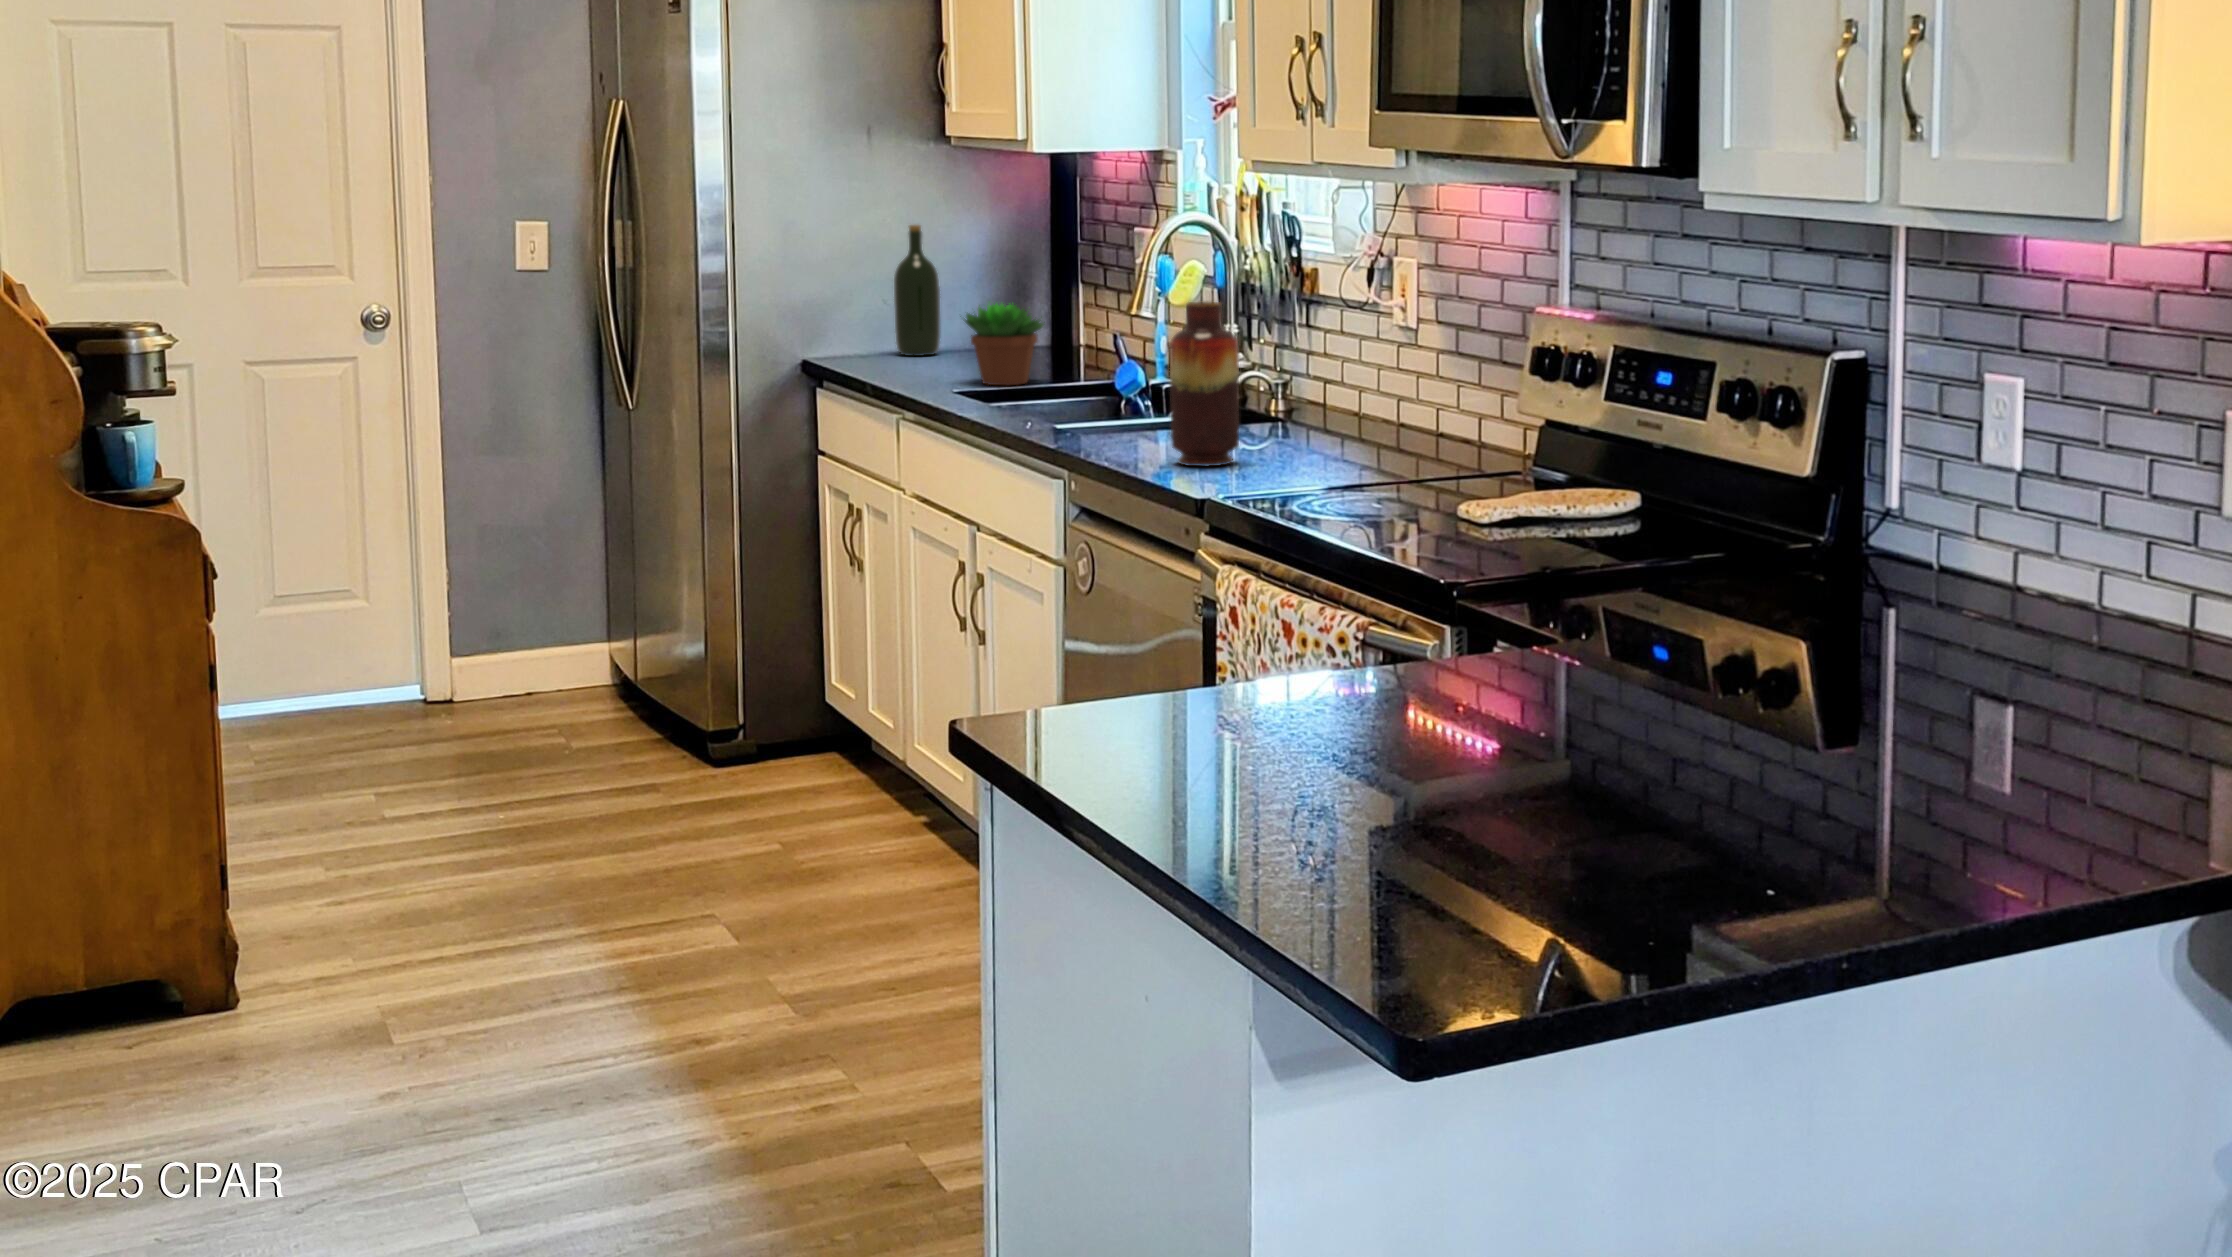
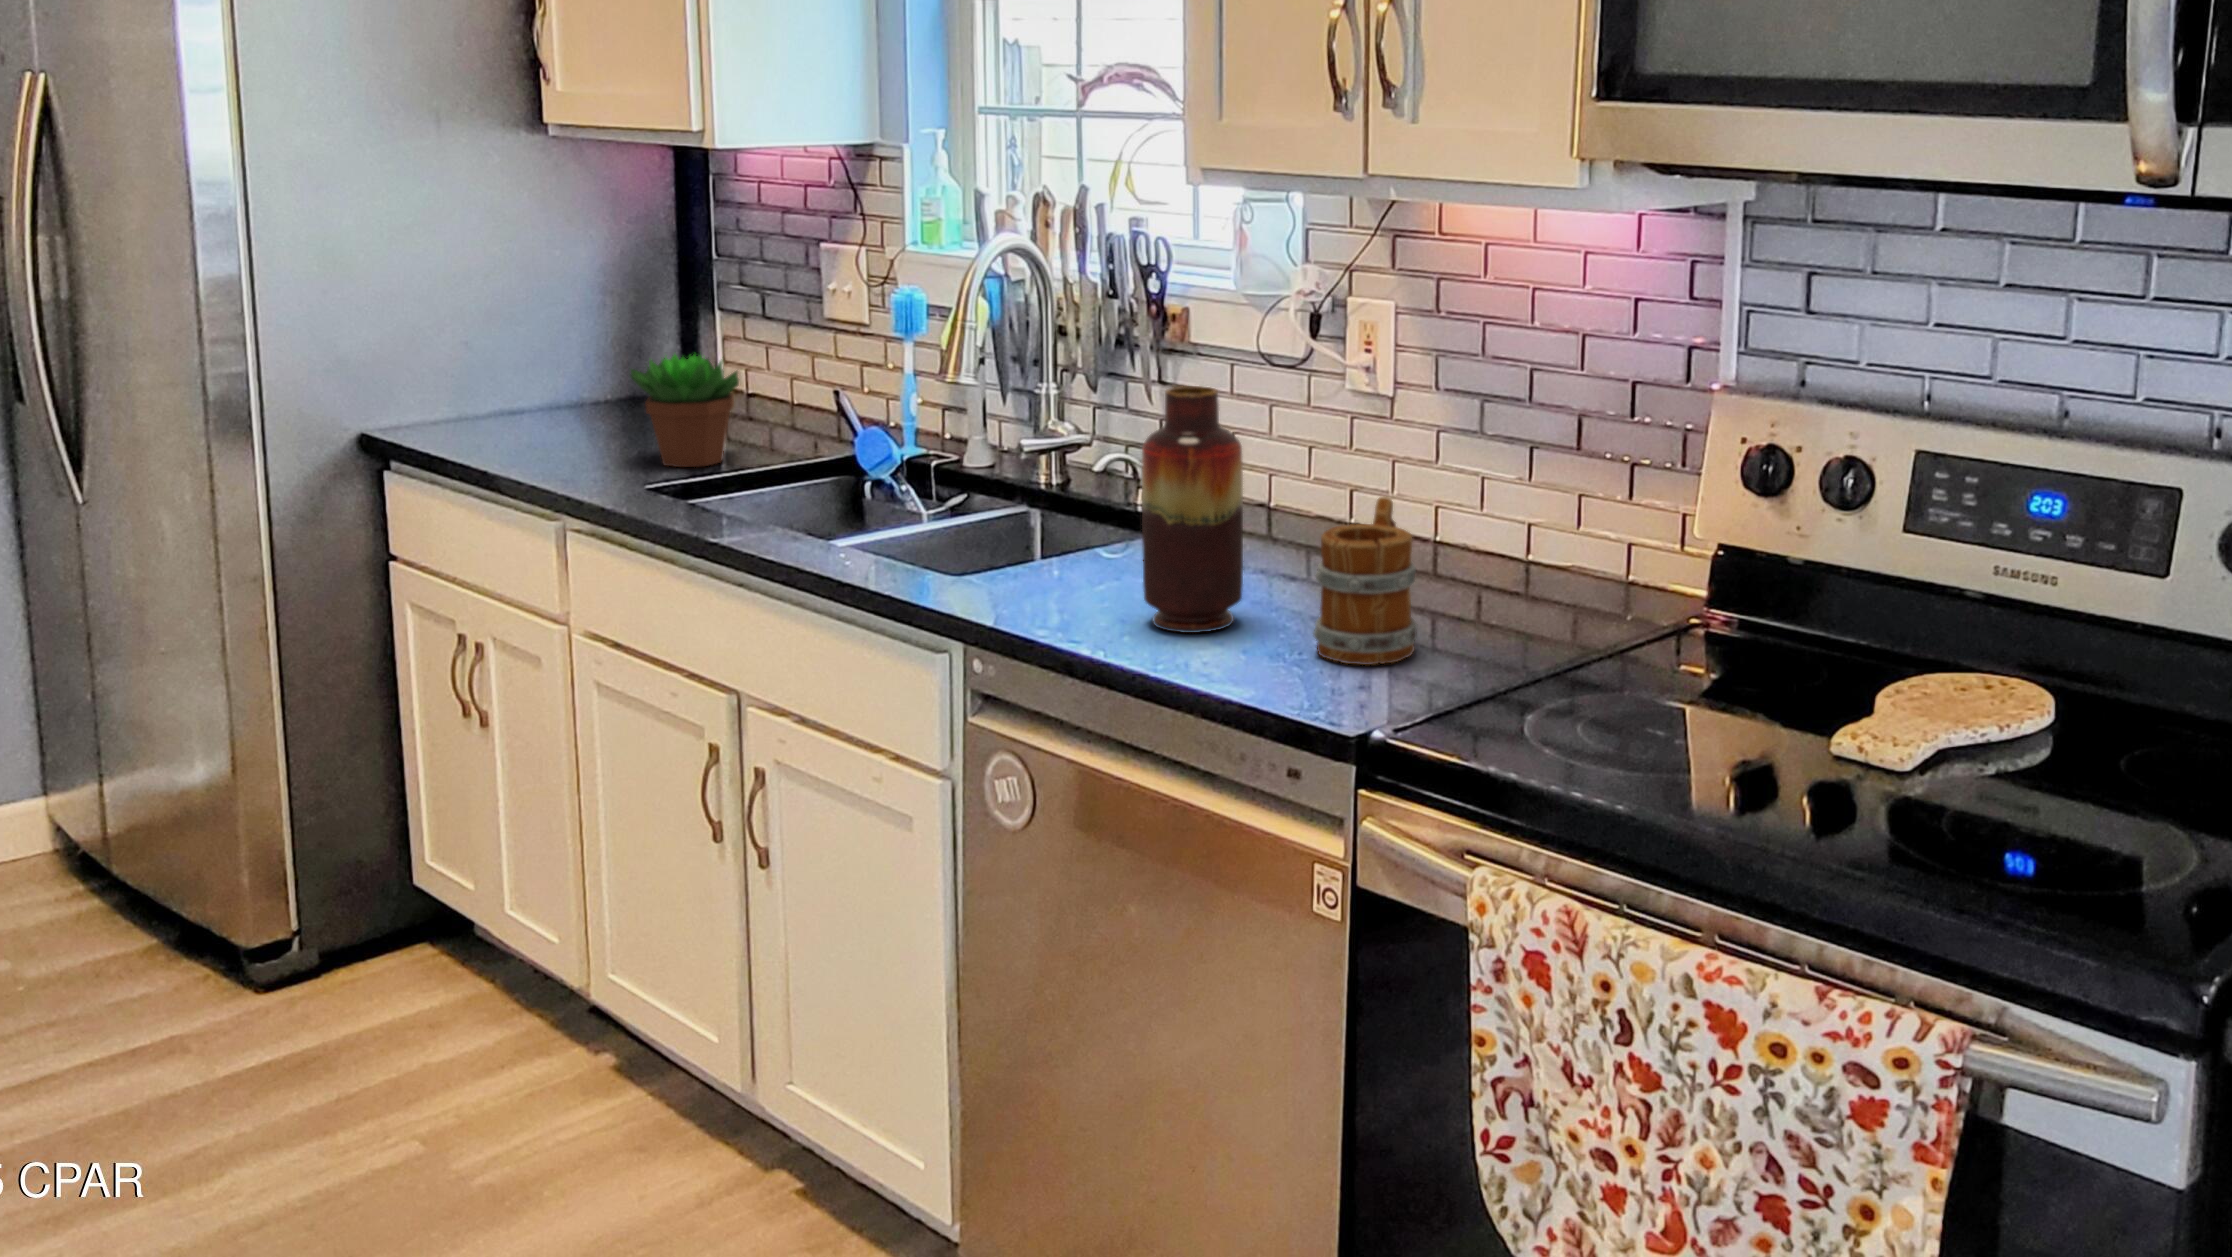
wine bottle: present [894,225,940,356] -> none [474,242,542,415]
mug: none [1253,378,1333,483] -> present [1313,497,1417,665]

